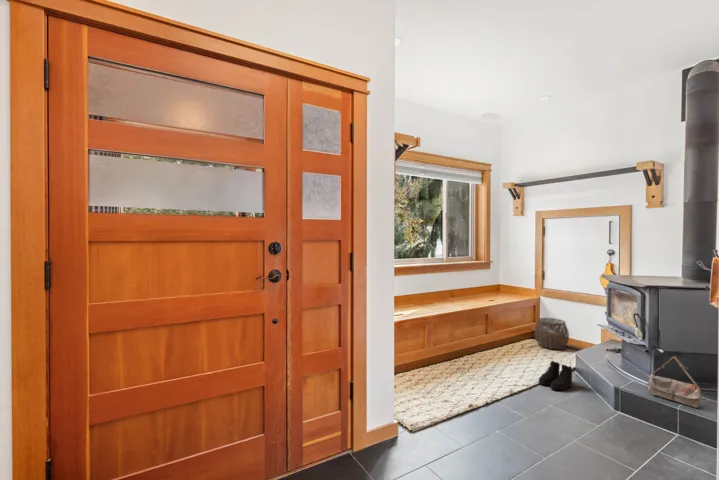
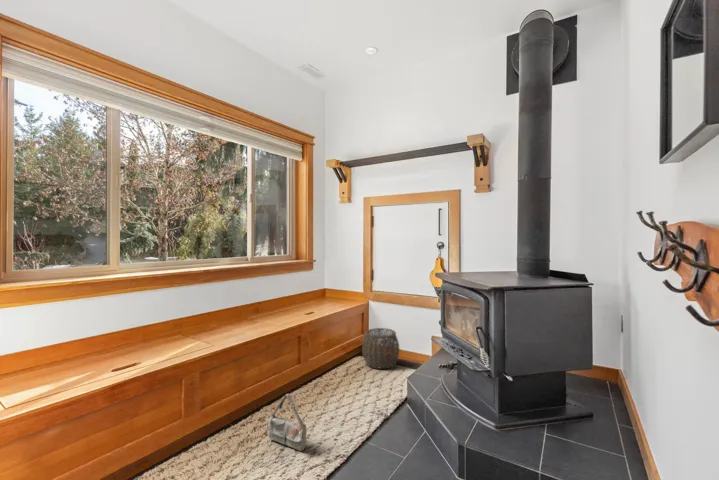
bag: present [648,357,701,408] -> present [268,394,307,451]
boots: present [539,361,572,390] -> none [363,399,404,447]

